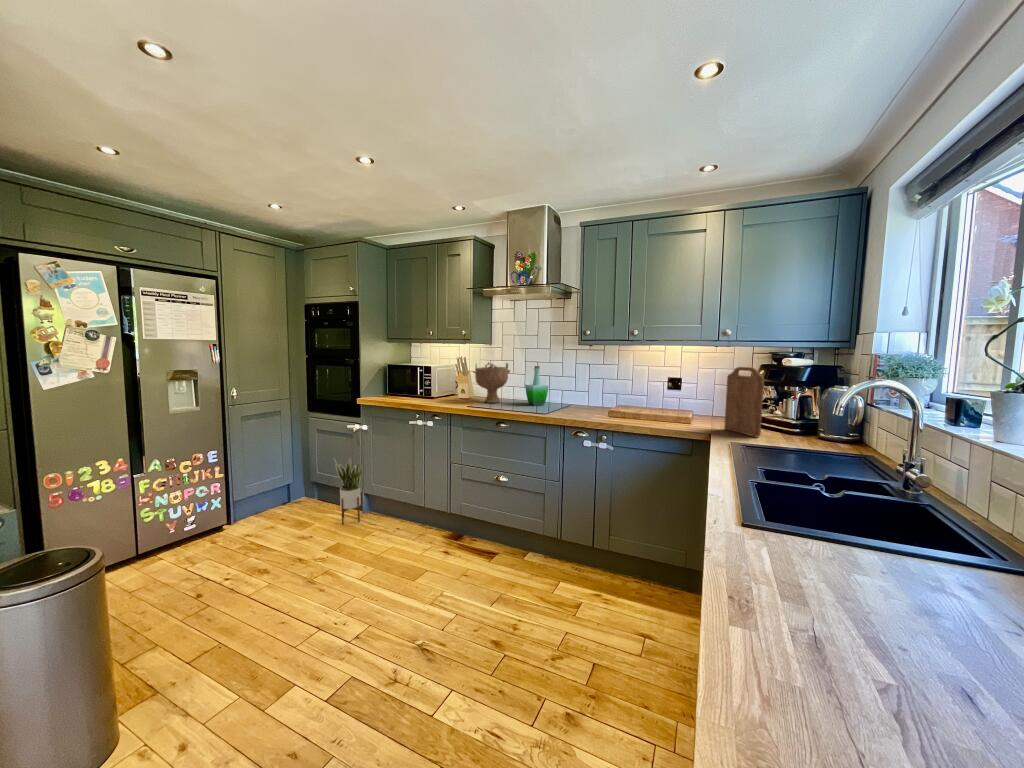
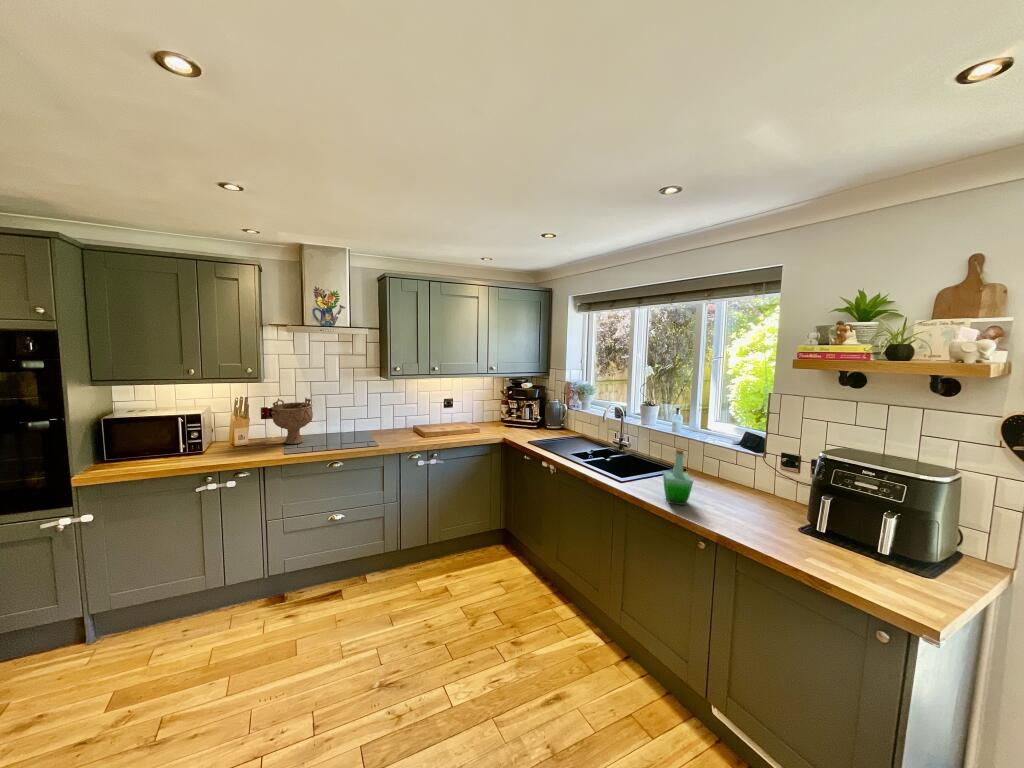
bottle: present [525,366,549,405] -> present [663,449,693,505]
cutting board: present [724,367,764,437] -> none [502,393,528,436]
potted plant: present [334,458,363,524] -> none [33,570,101,676]

